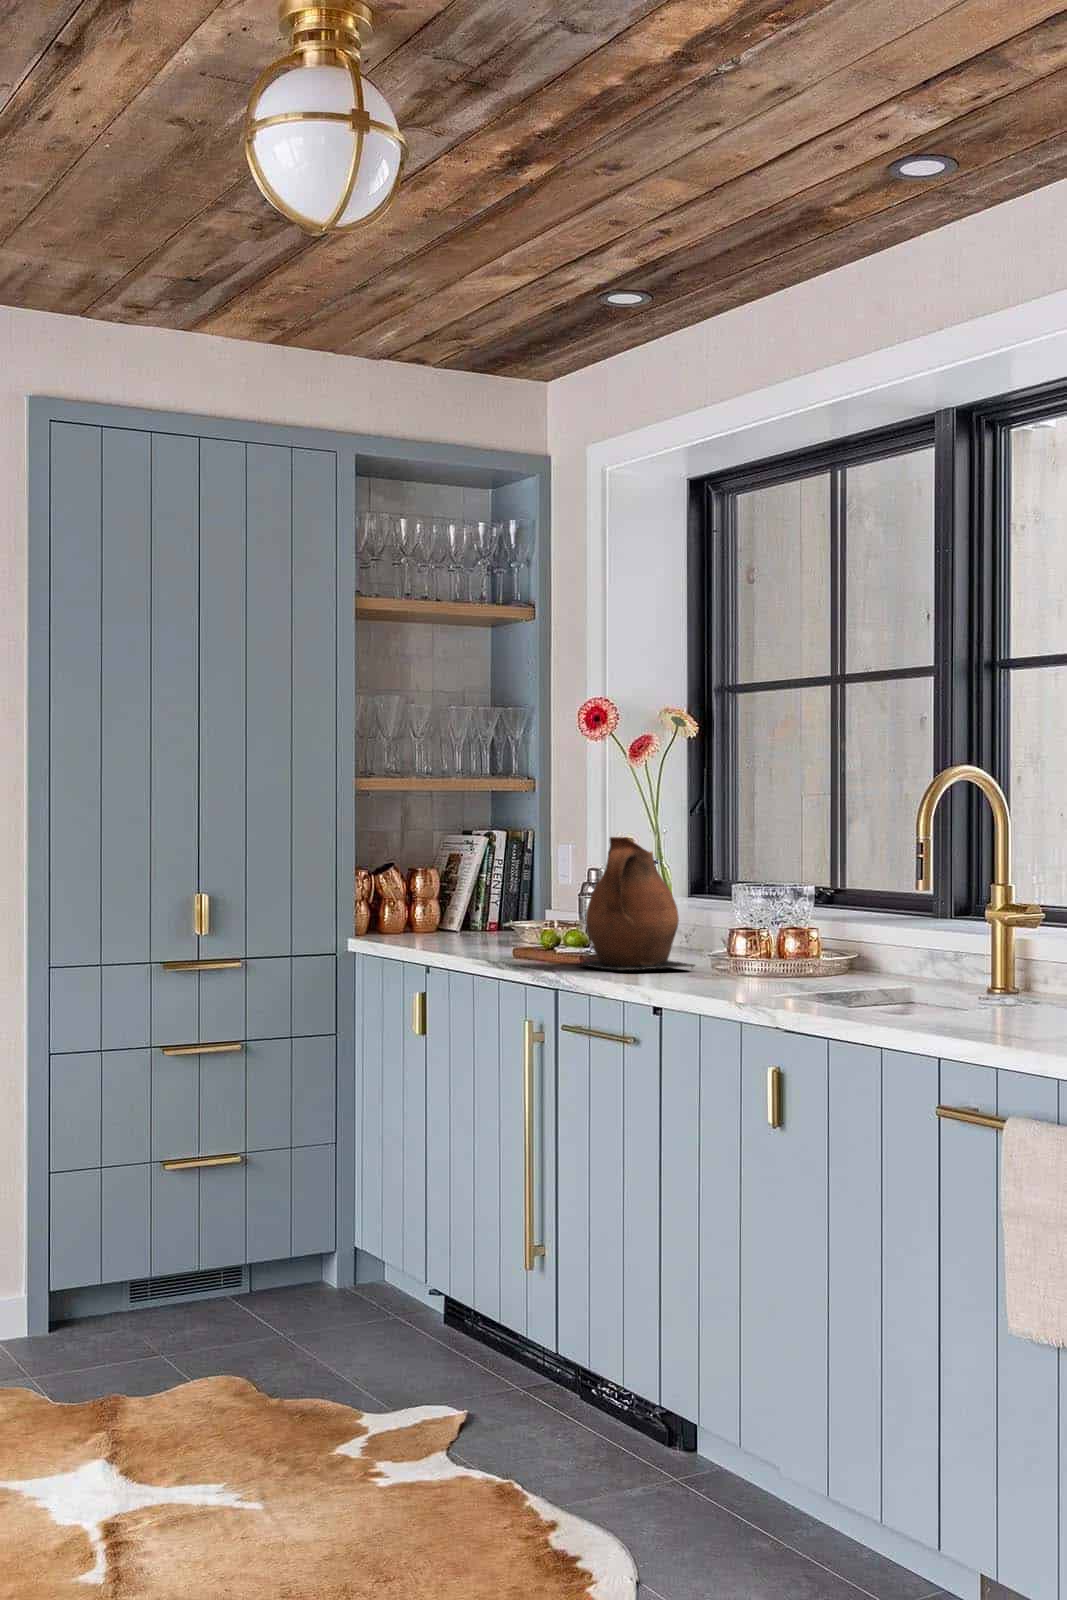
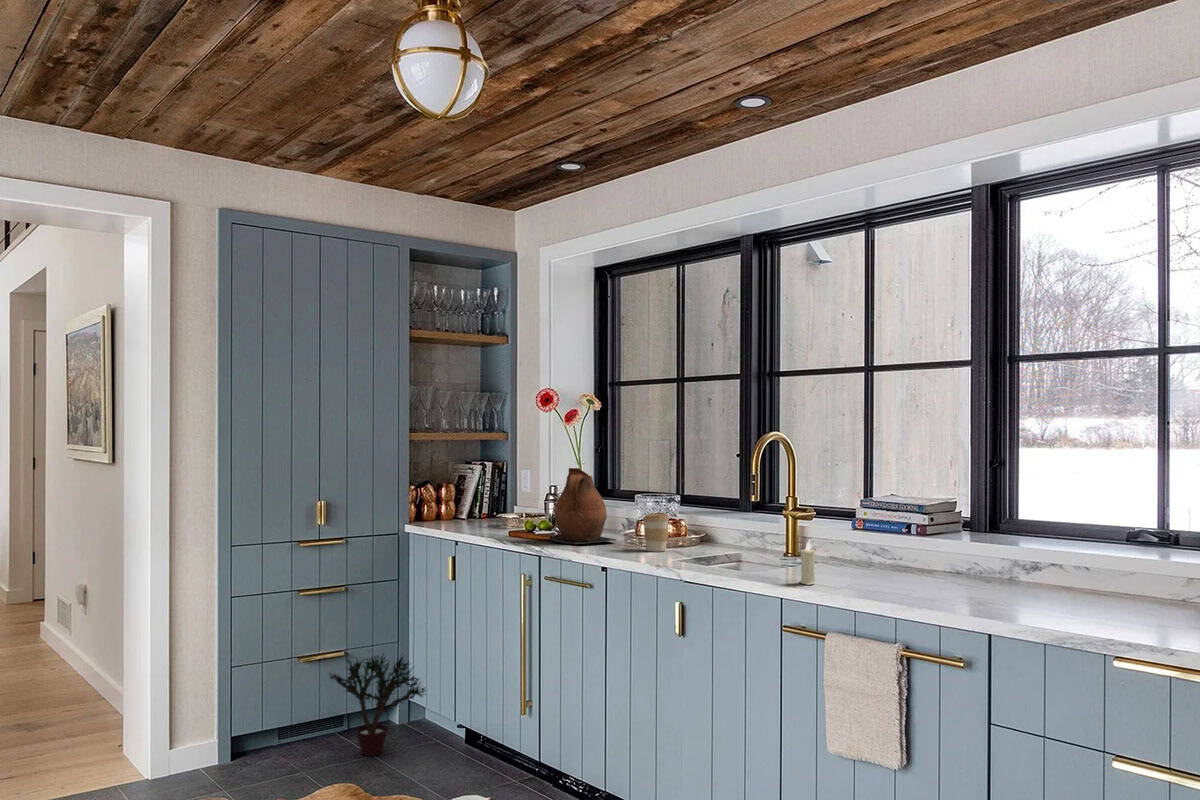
coffee cup: none [733,916,781,984] -> present [643,513,669,552]
candle: none [973,952,1002,1031] -> present [799,540,815,585]
potted plant: none [212,1157,378,1329] -> present [330,654,425,756]

